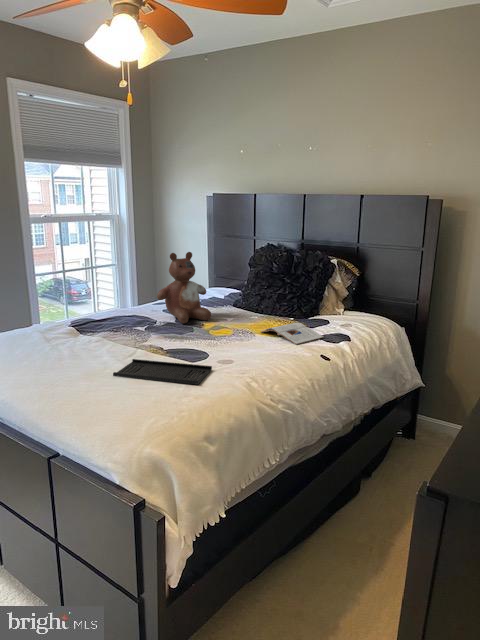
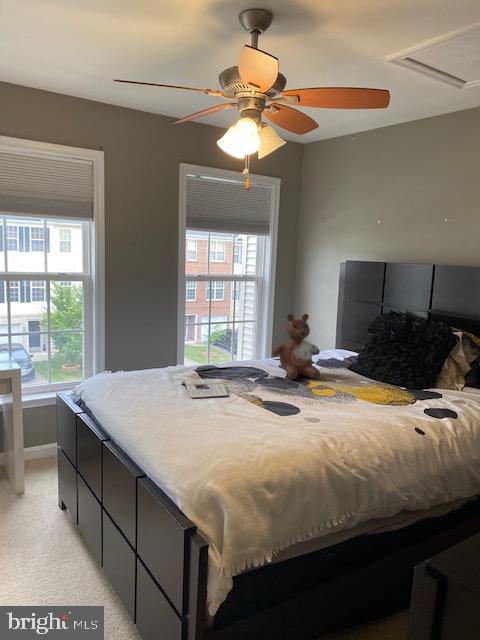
magazine: present [261,323,323,344] -> present [181,379,229,398]
tray: present [113,359,212,385] -> none [209,405,297,437]

